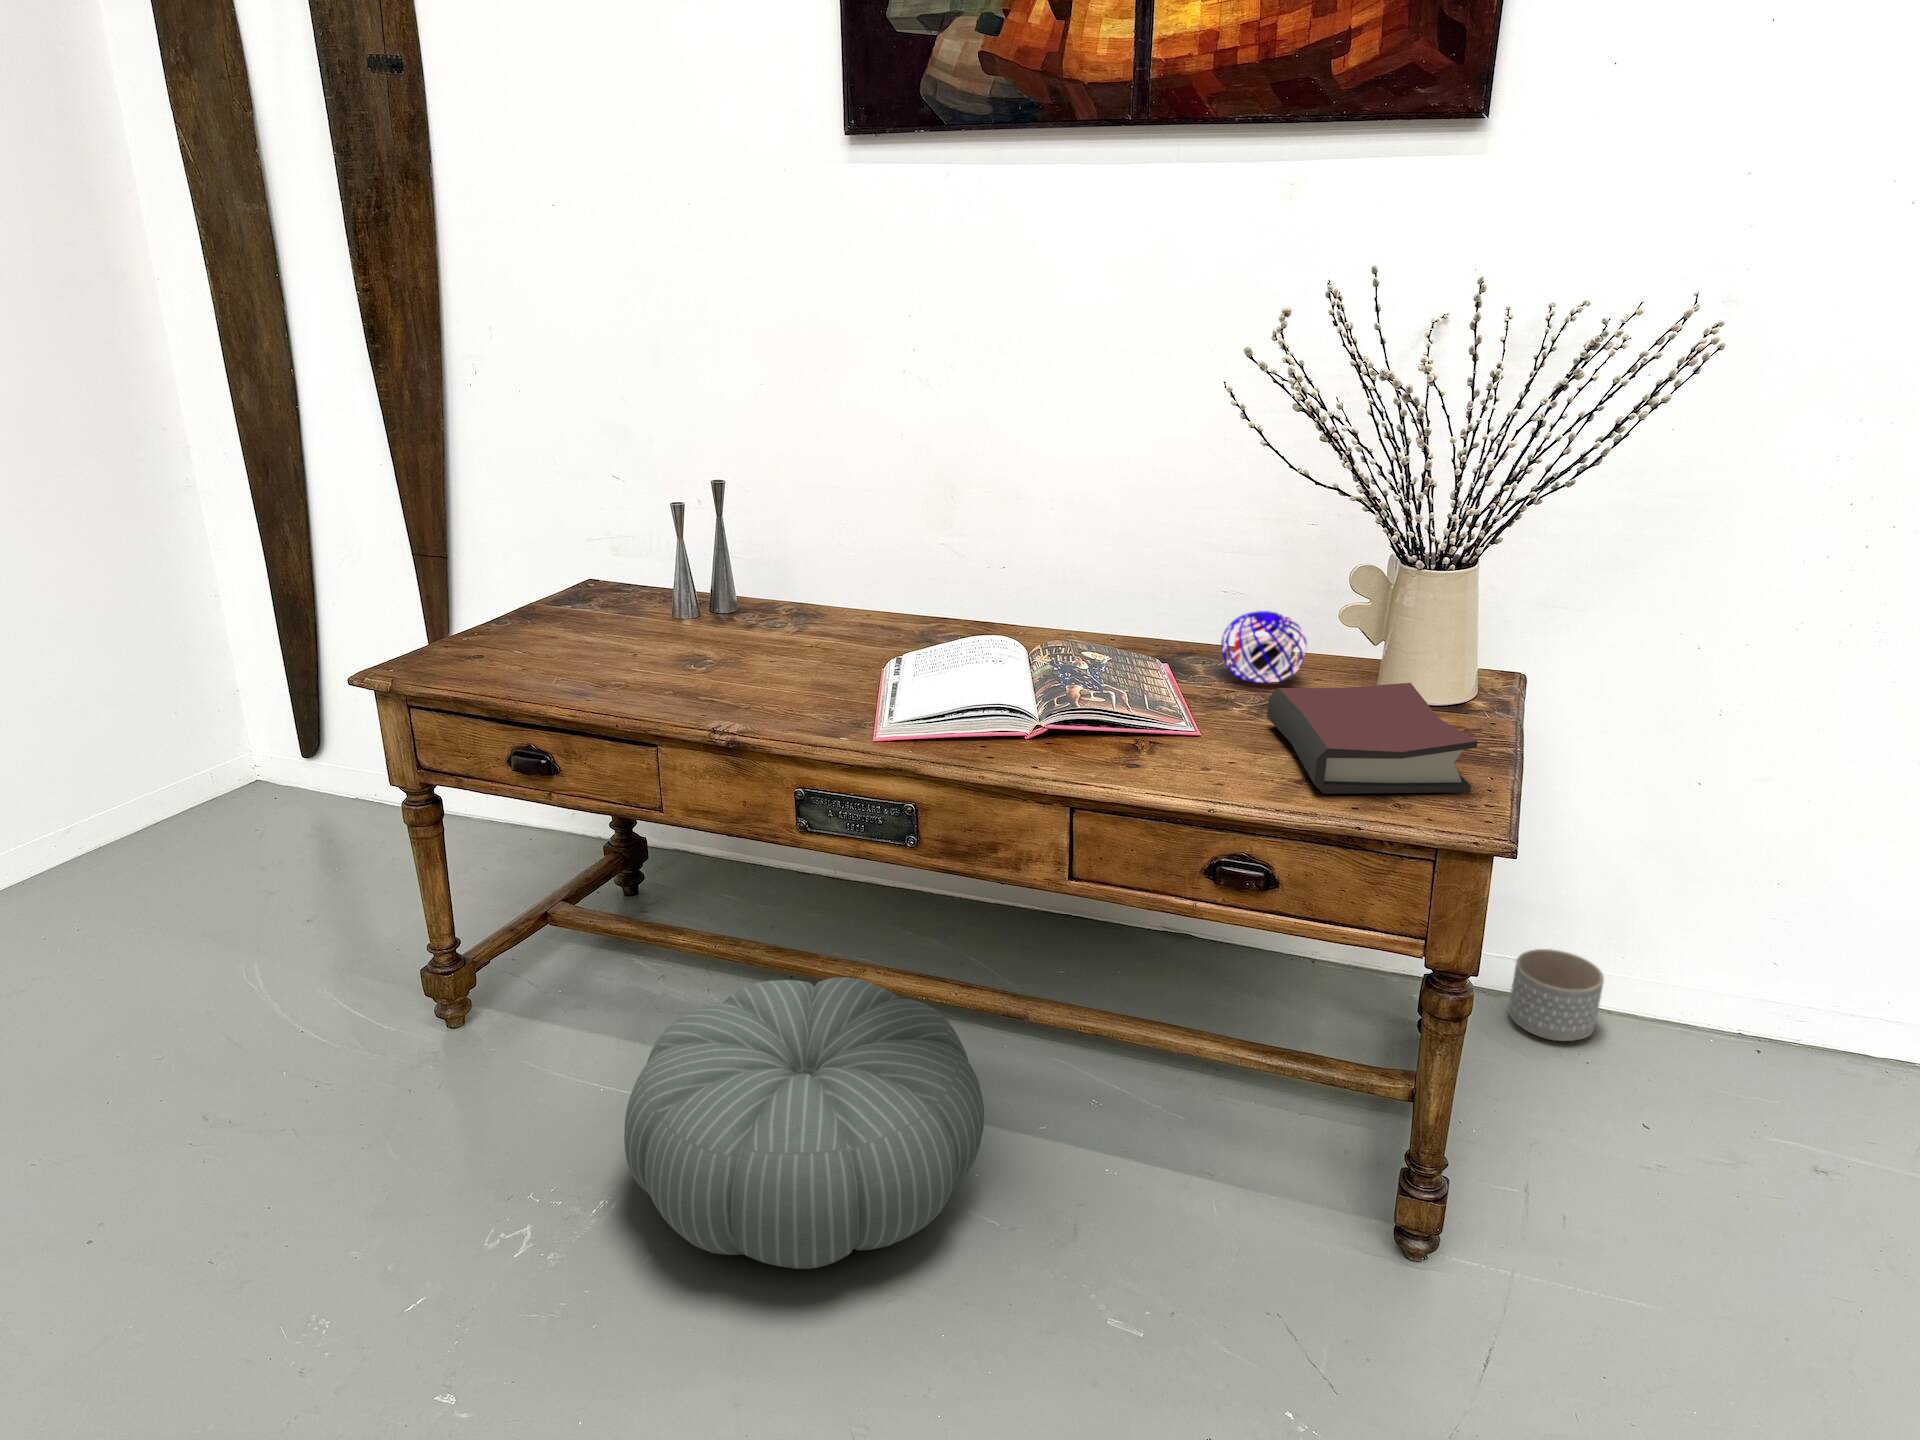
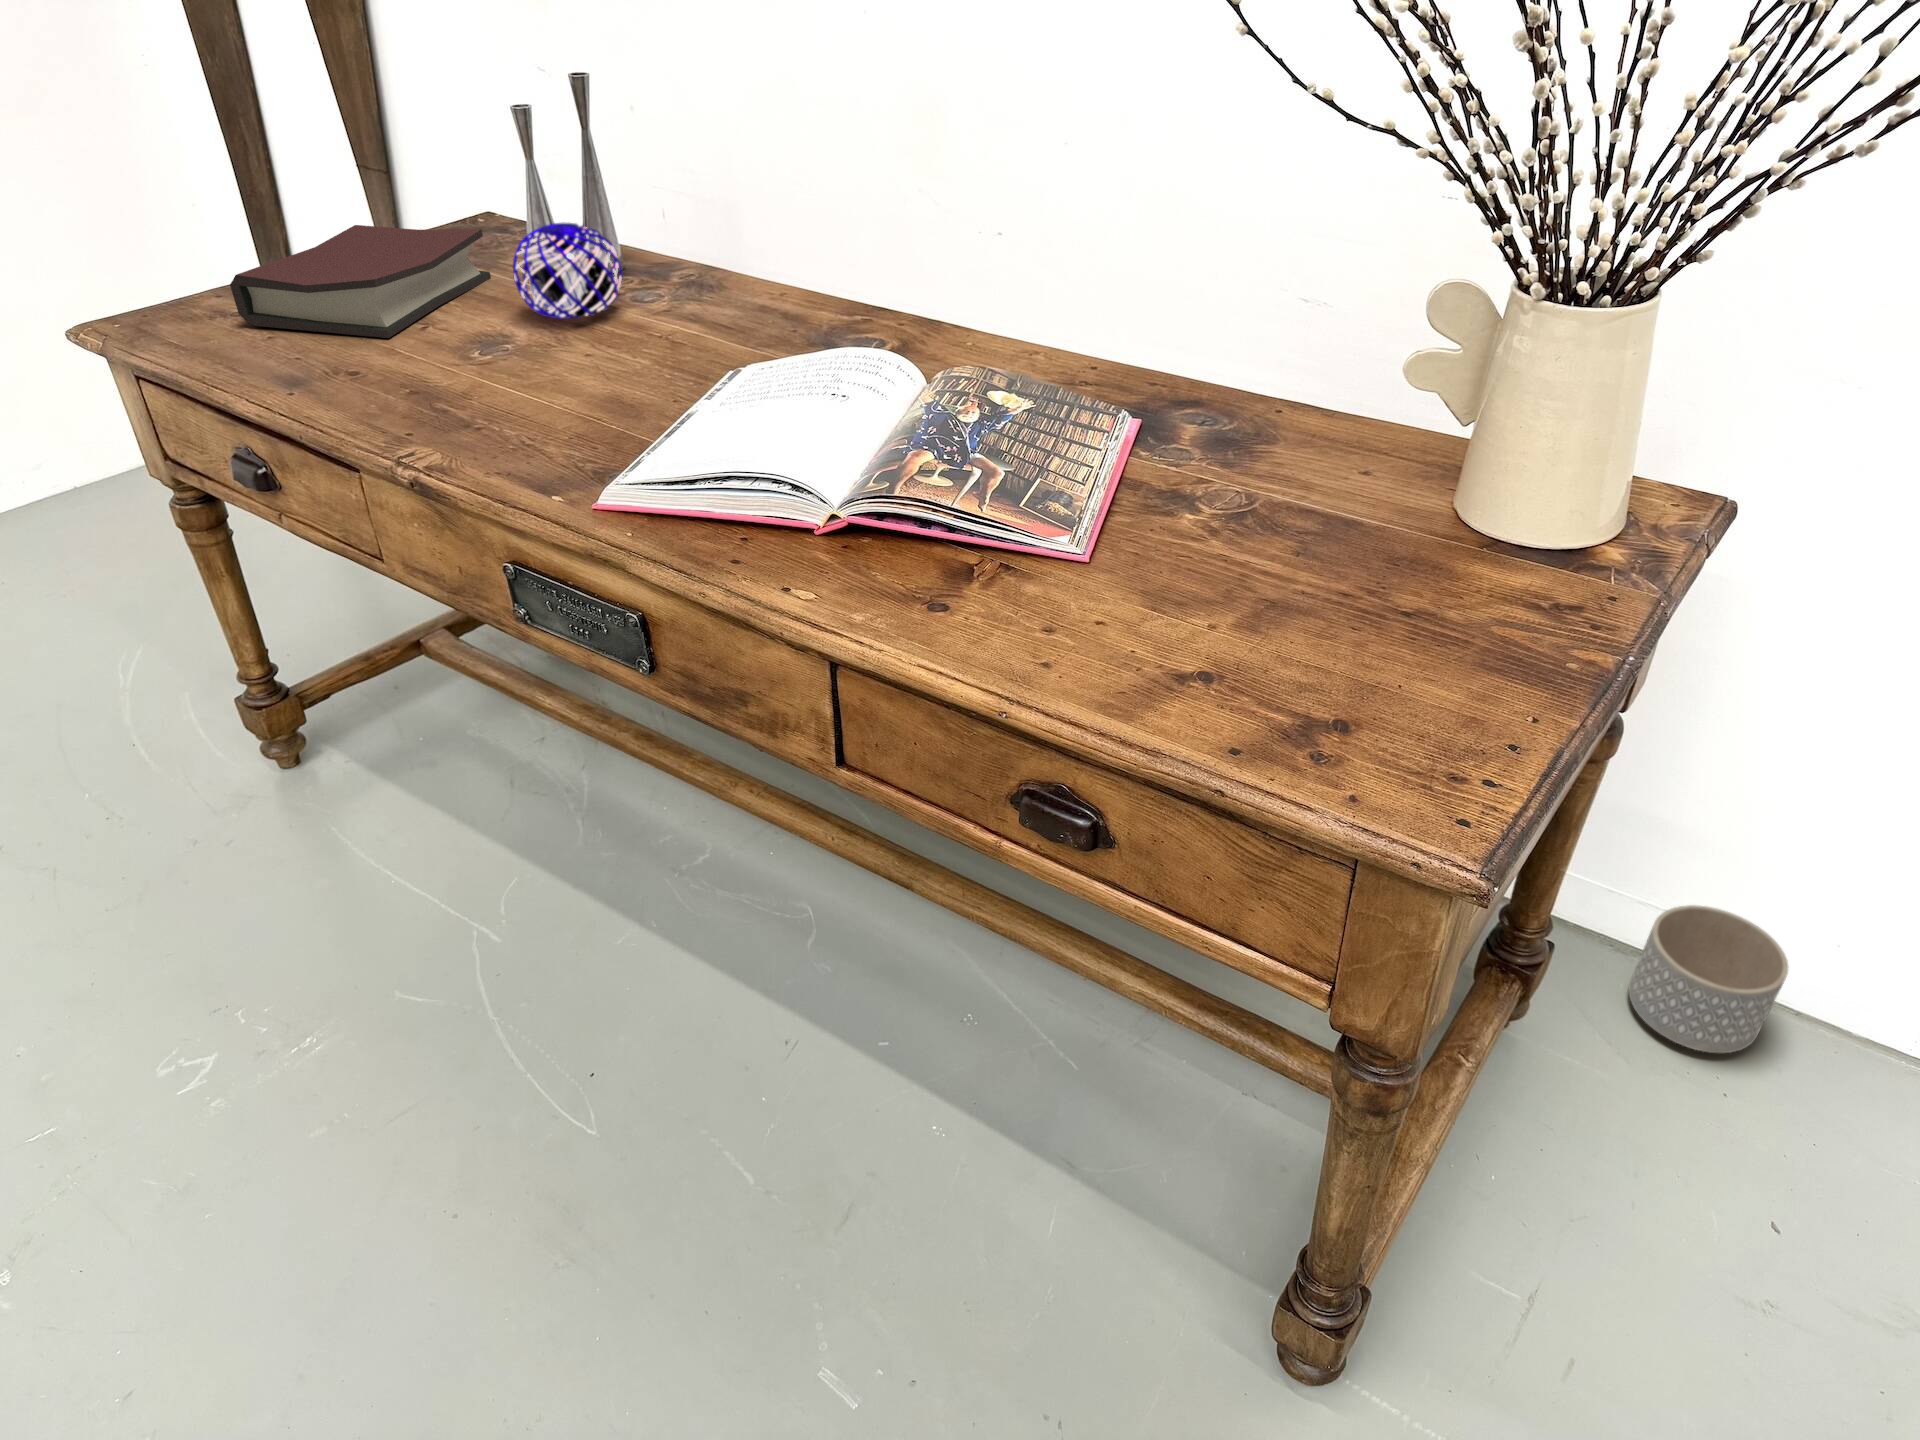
decorative orb: present [1221,611,1307,684] -> present [513,223,622,319]
hardback book: present [1267,683,1478,794] -> present [230,225,491,338]
pouf: present [624,977,984,1269] -> none [294,793,778,1205]

